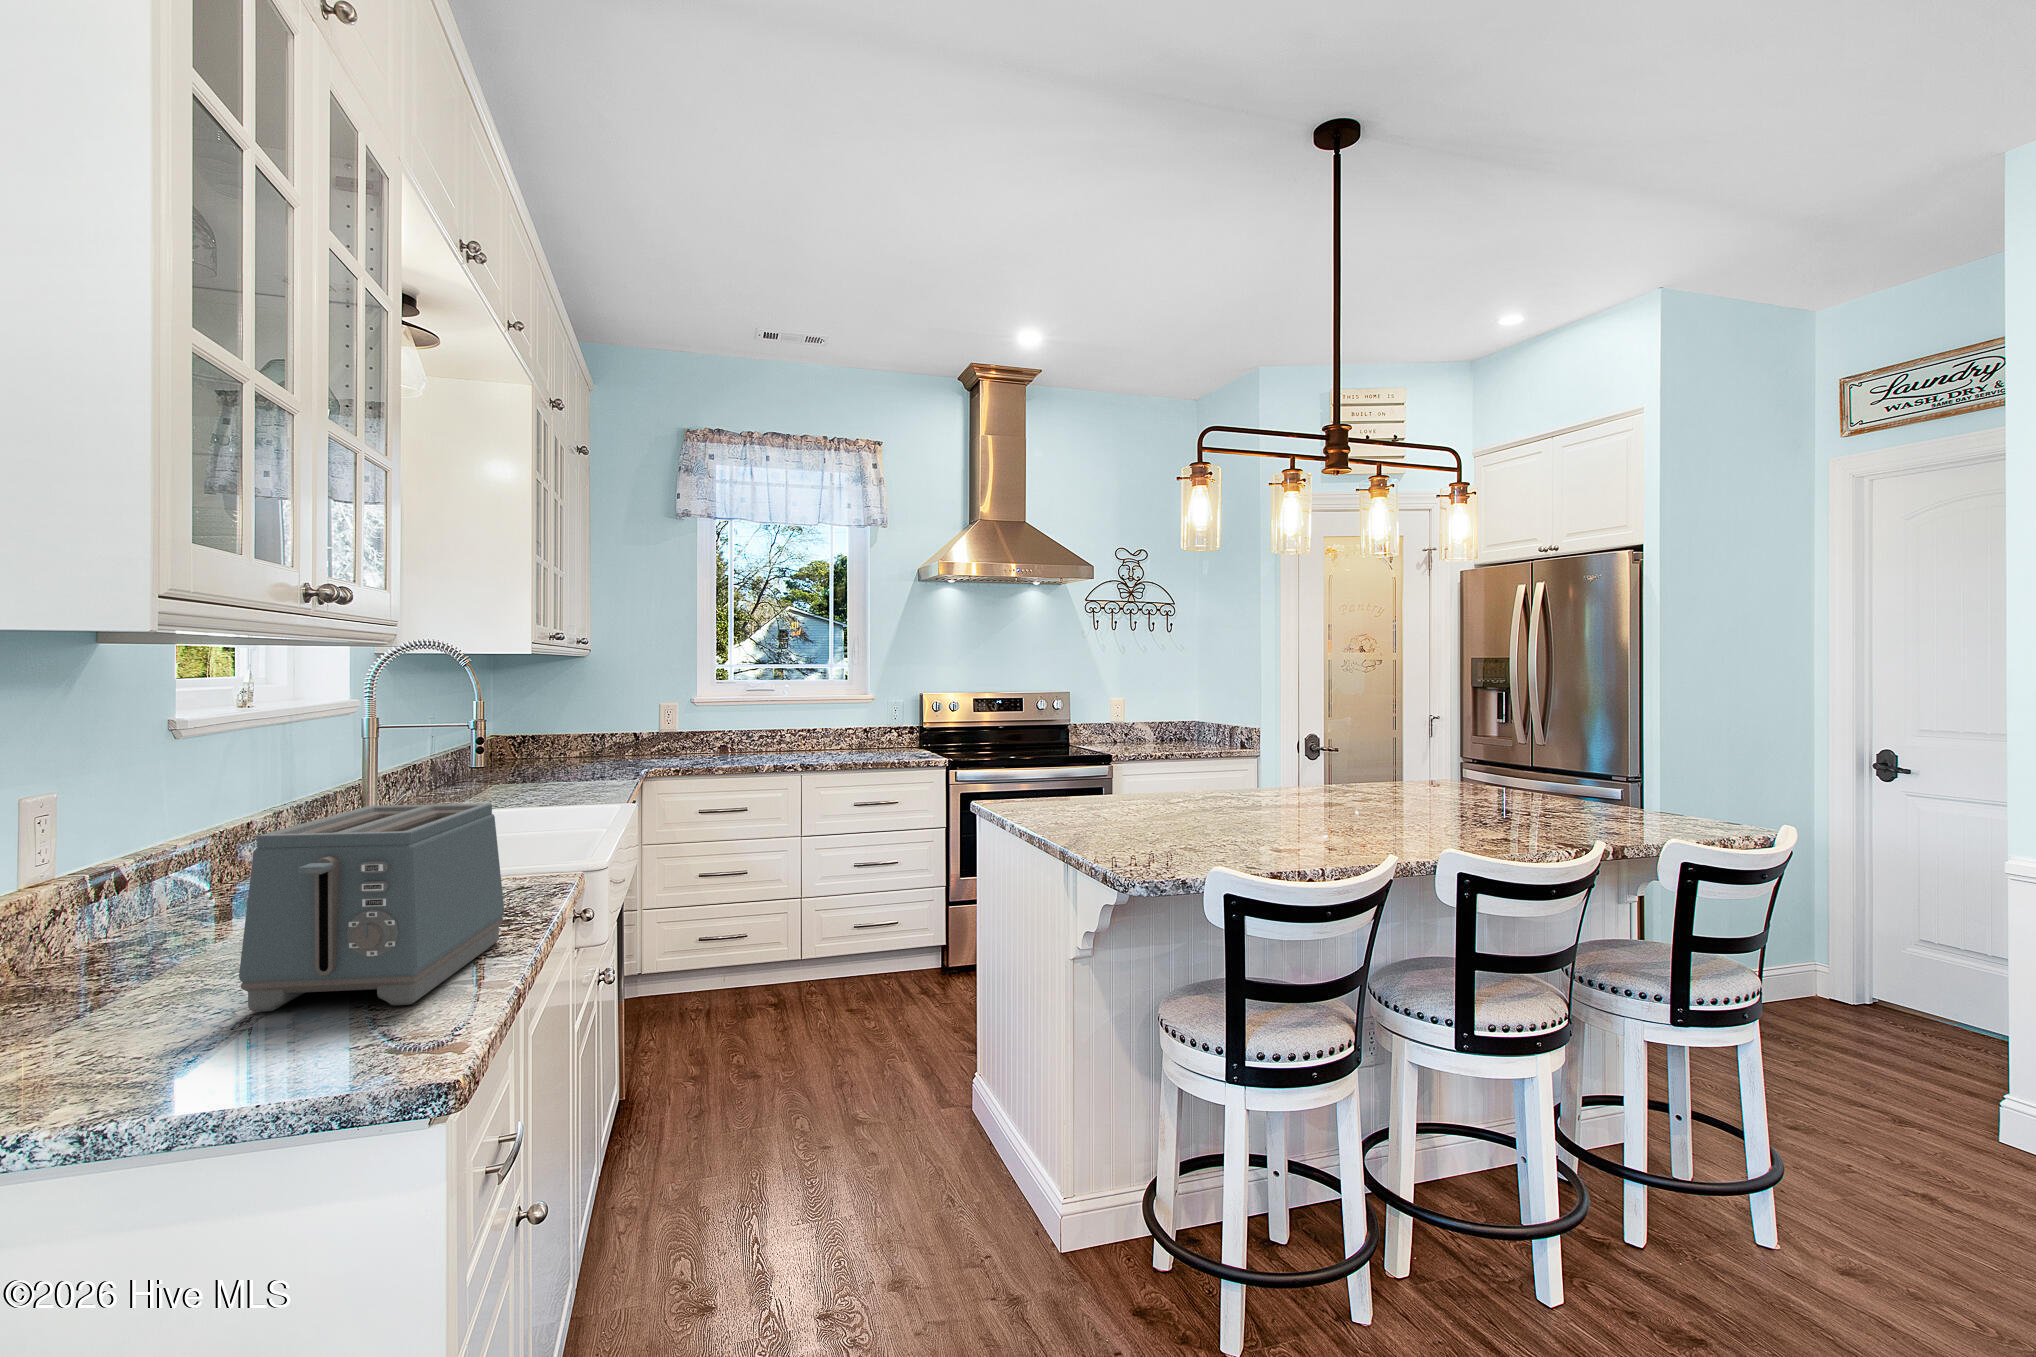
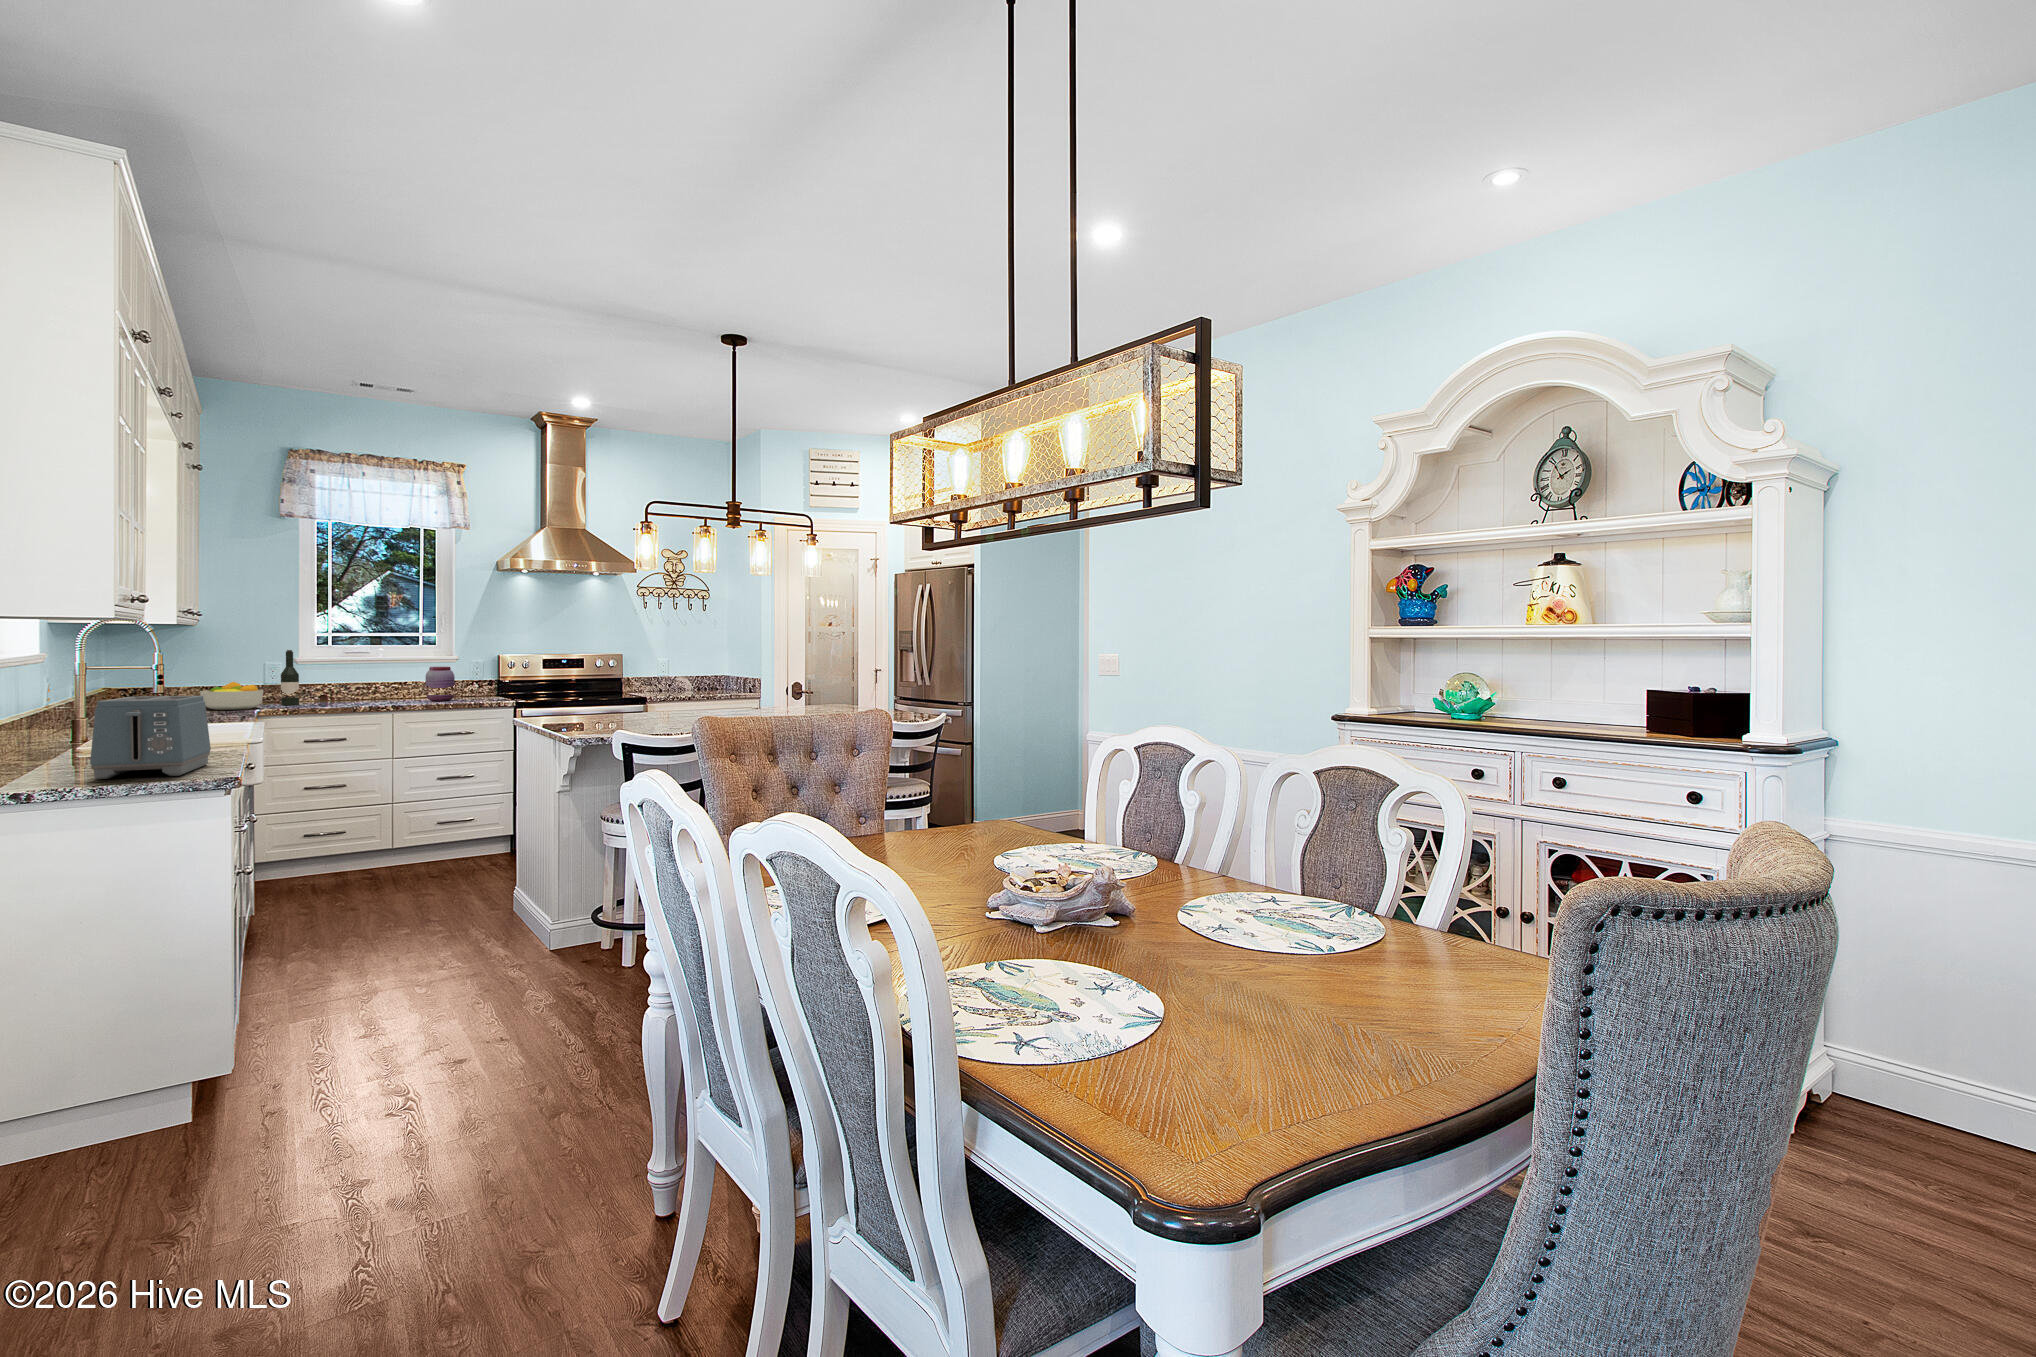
wine bottle: none [675,688,695,759] -> present [281,650,299,705]
jar: none [836,708,870,754] -> present [425,667,455,701]
fruit bowl: none [586,729,655,766] -> present [200,682,263,710]

